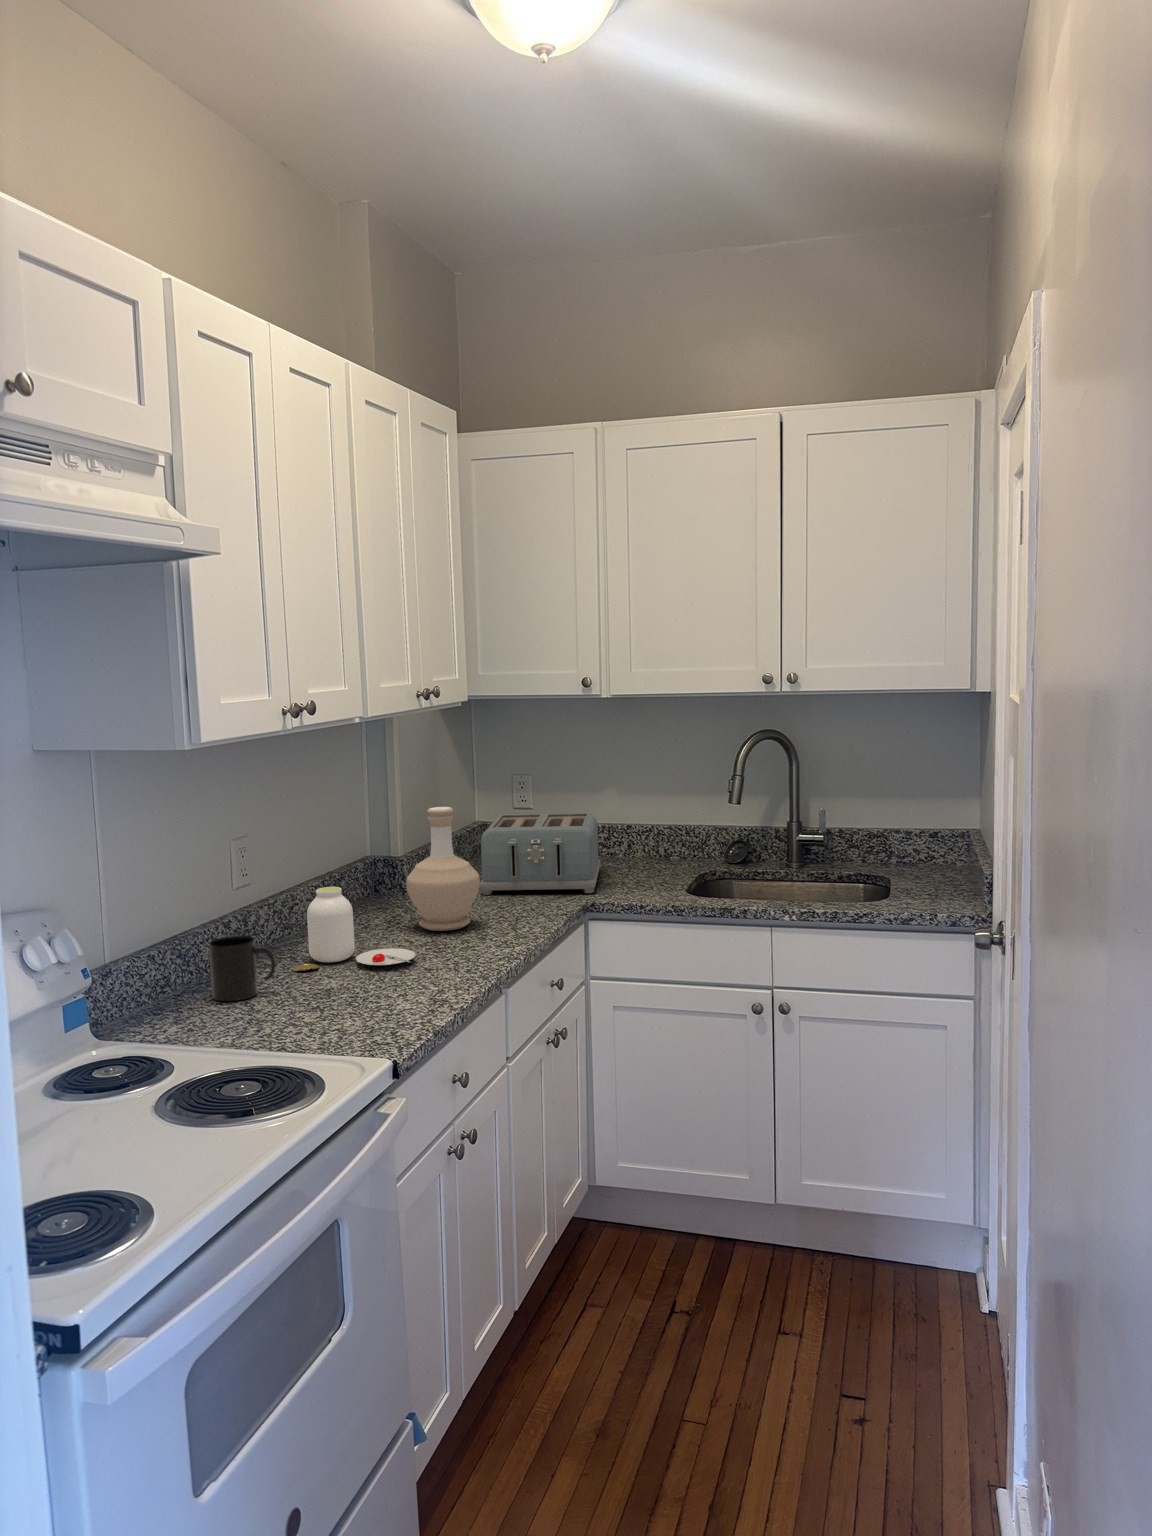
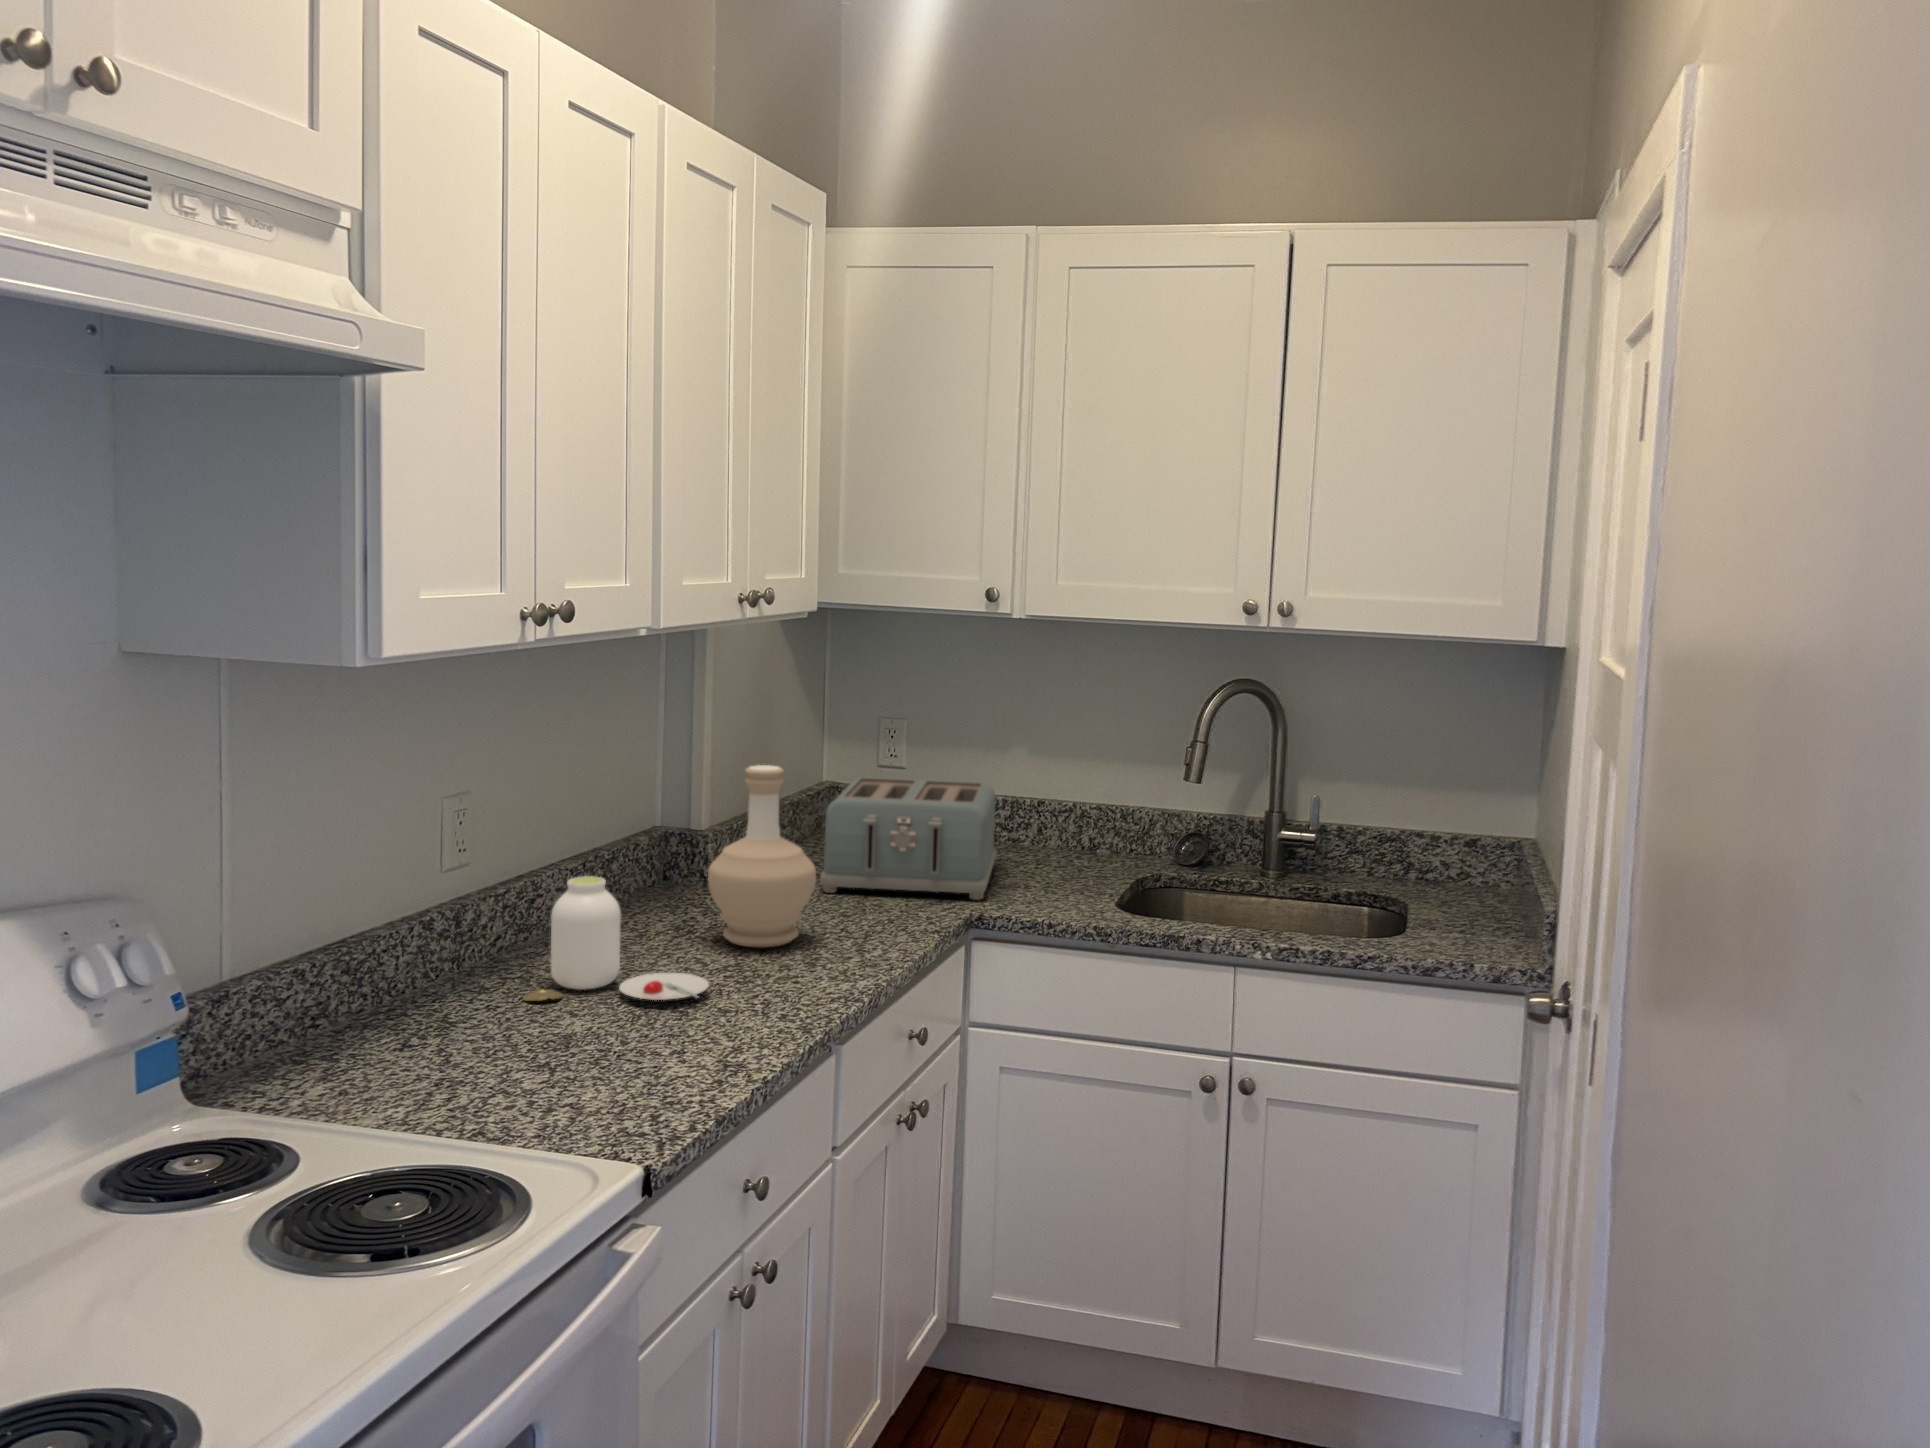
mug: present [209,935,276,1001] -> none [390,946,491,1047]

